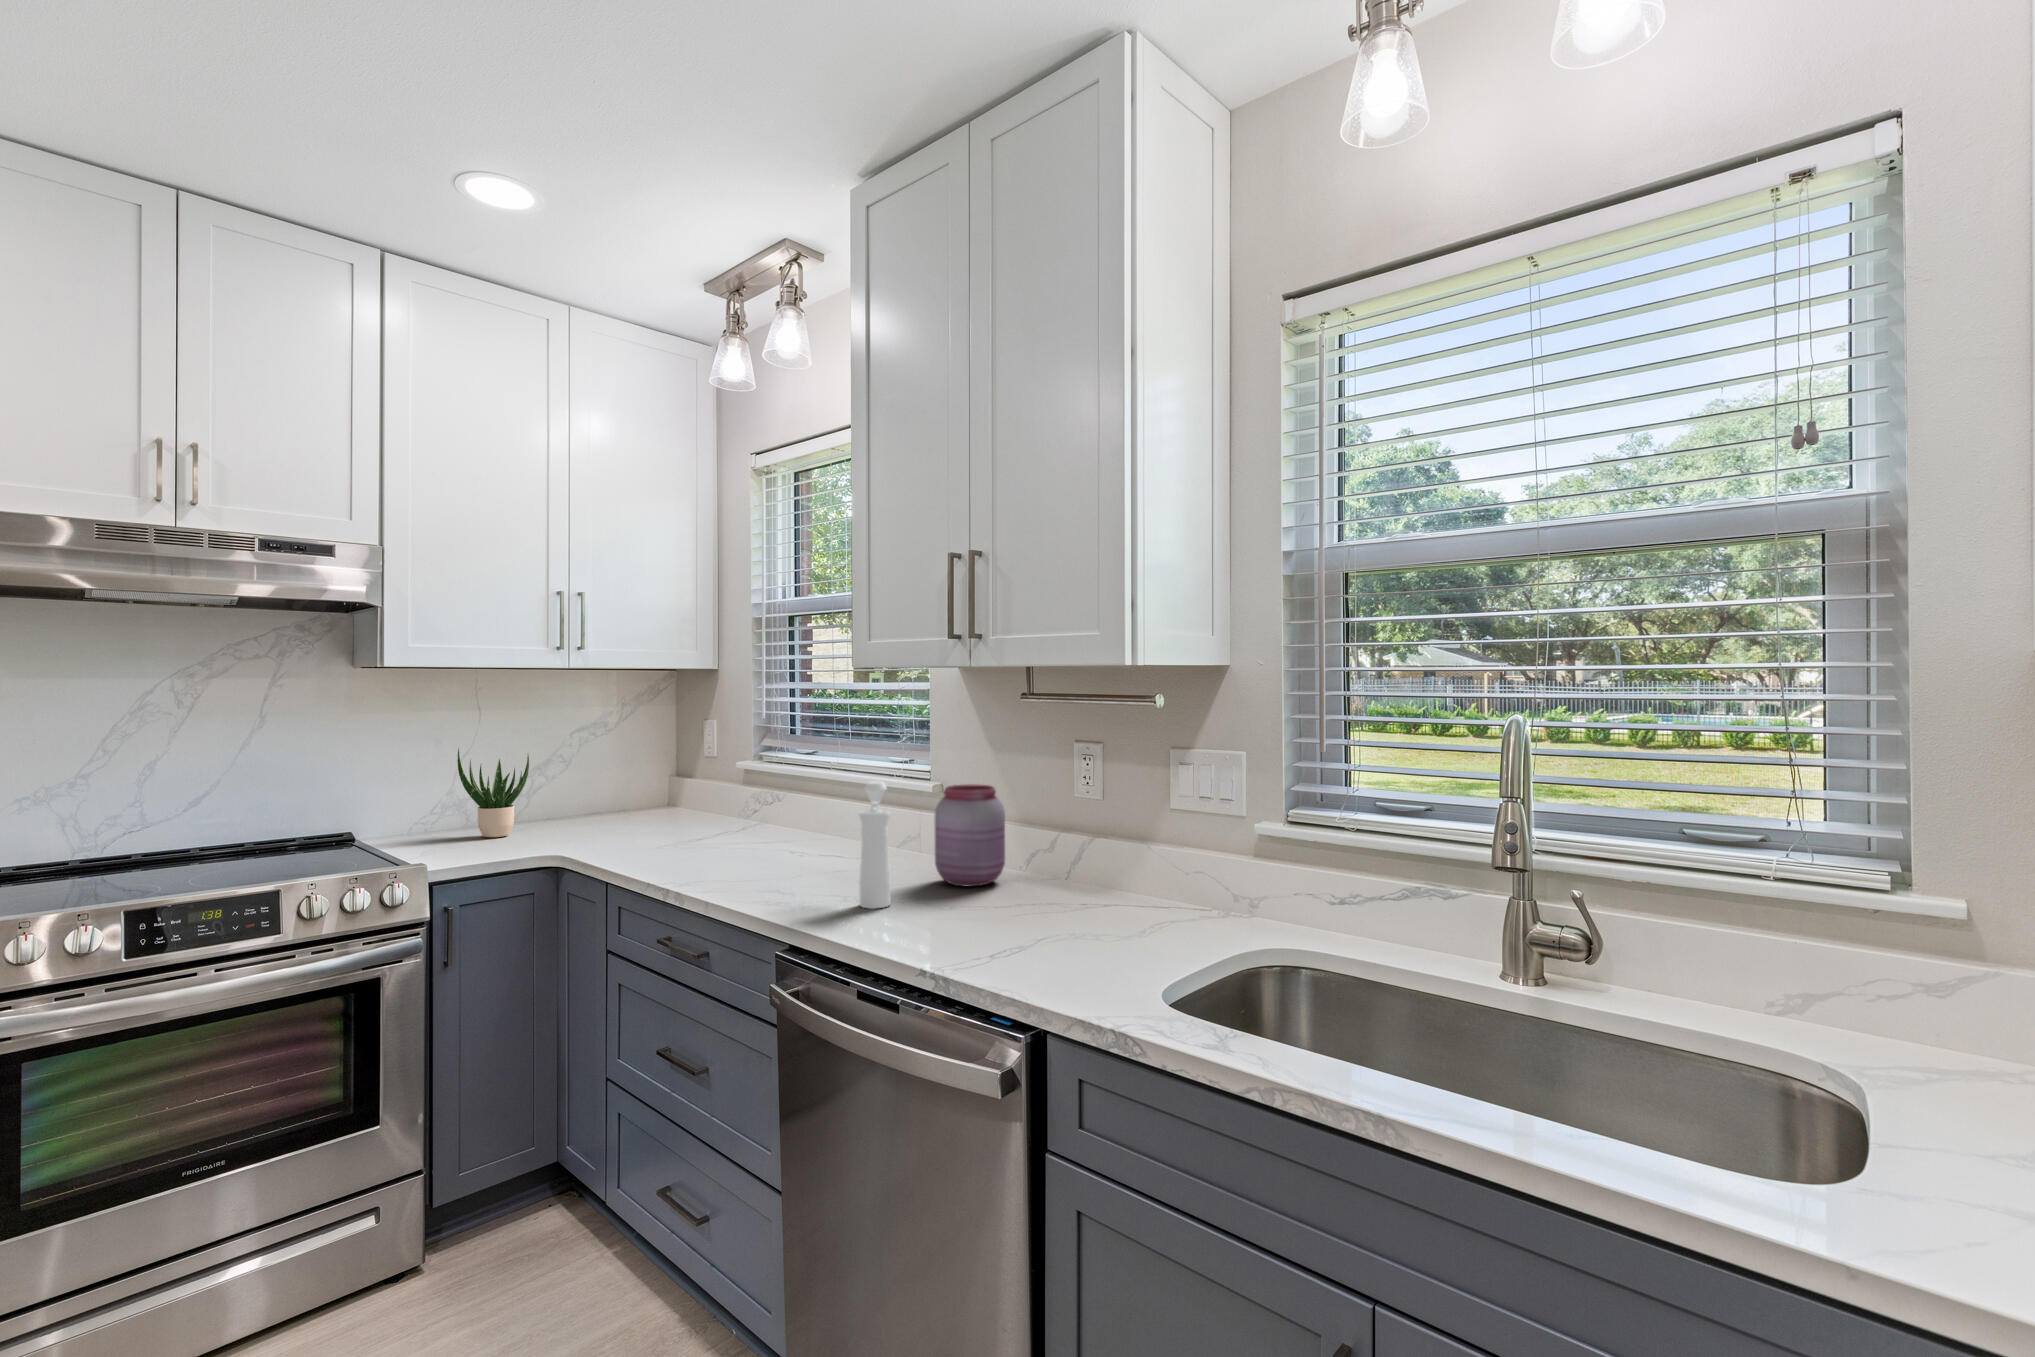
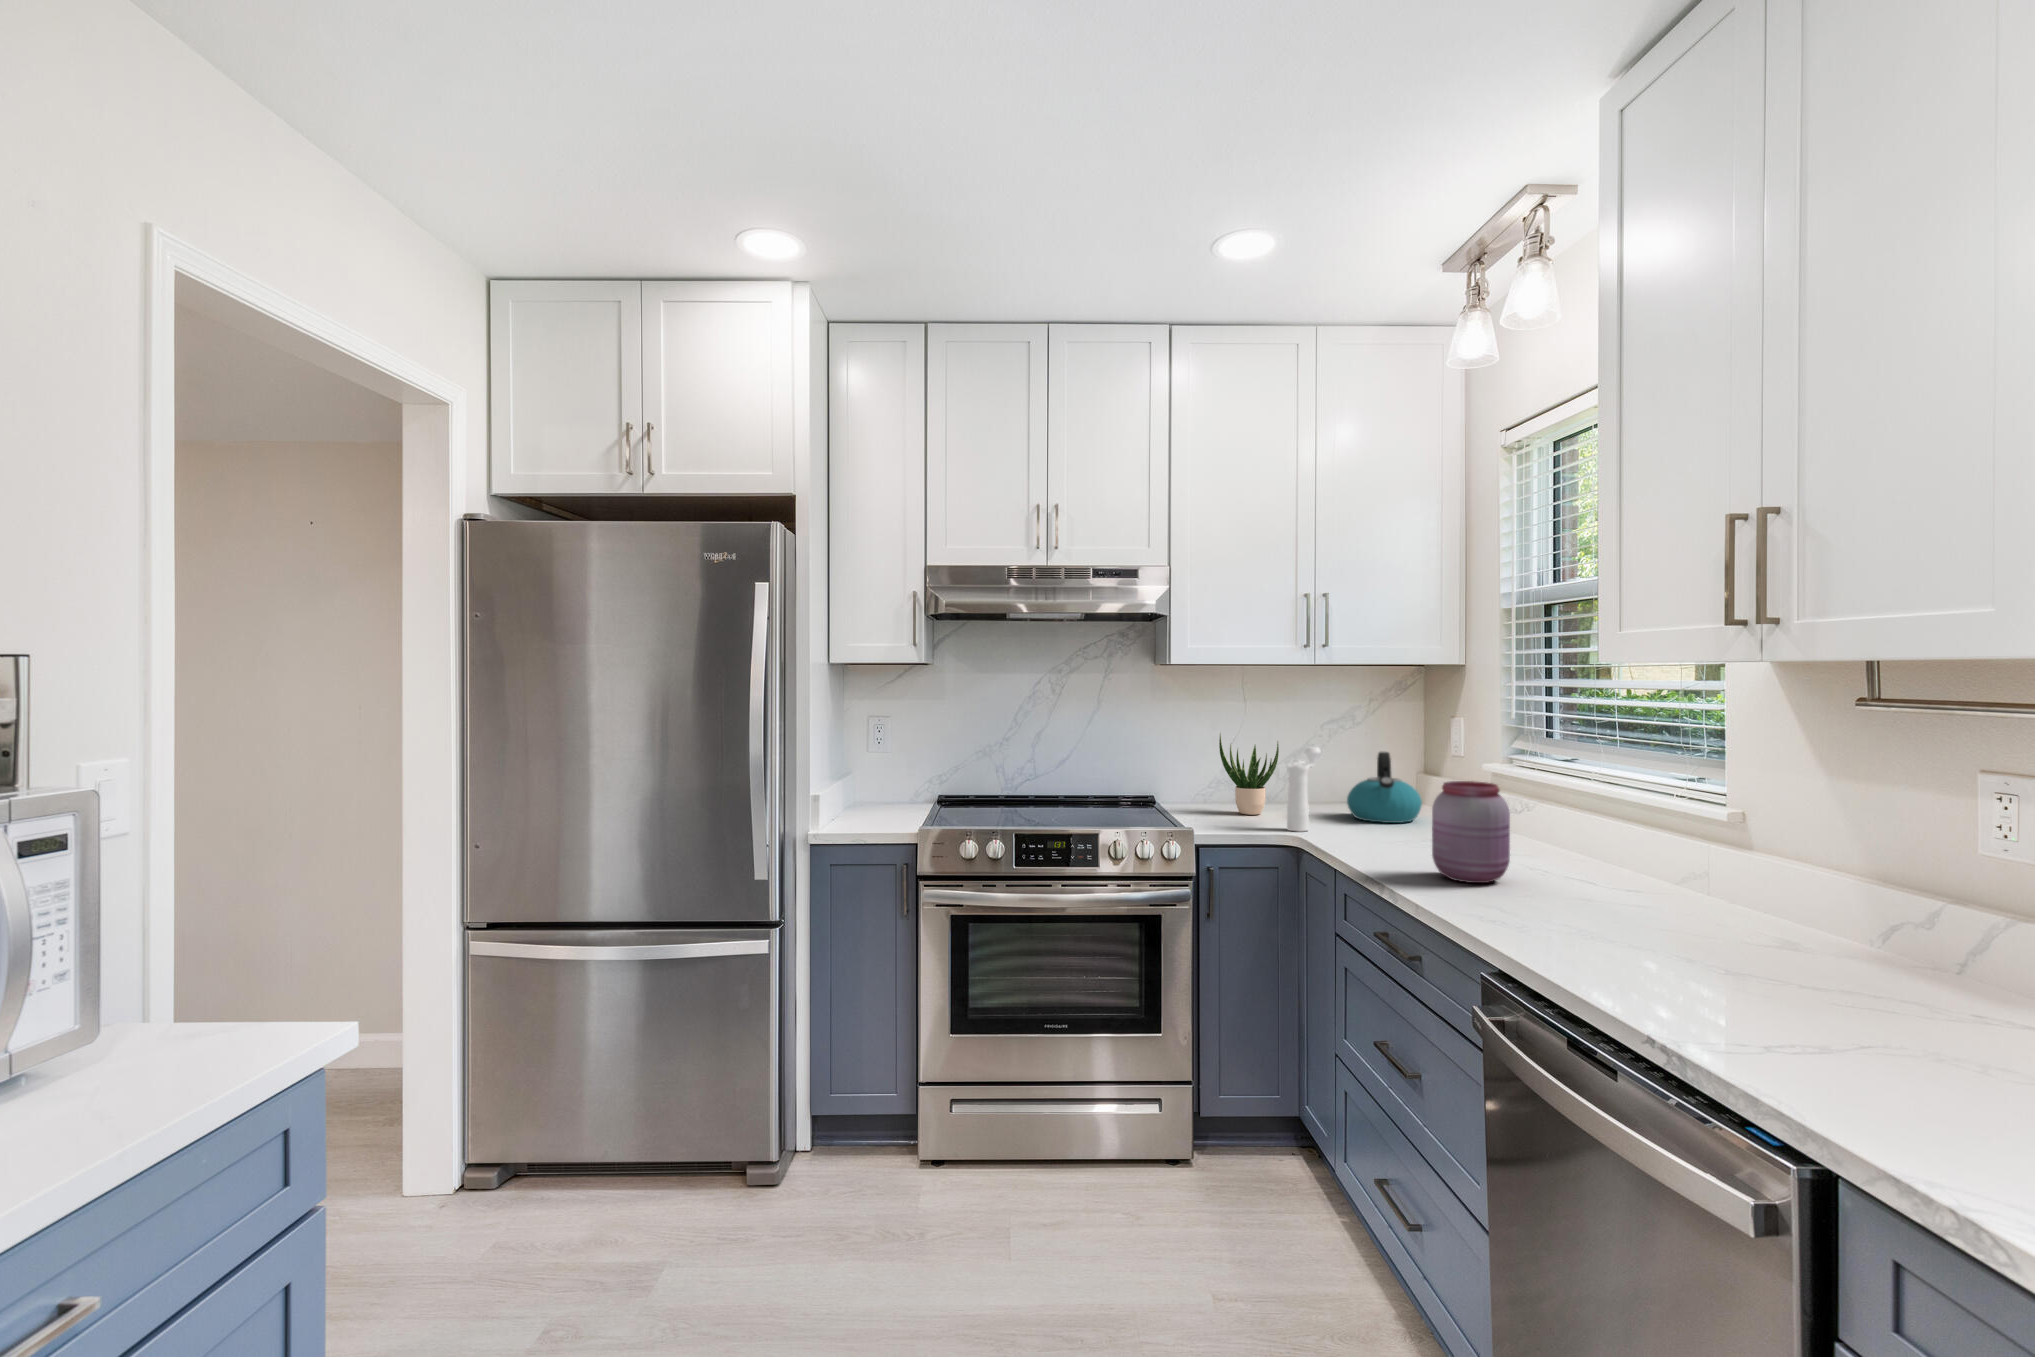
kettle: none [605,758,680,829] -> present [1347,752,1422,823]
pepper mill: present [859,781,891,909] -> present [1287,747,1320,832]
jar: present [935,784,1005,887] -> present [1432,781,1510,883]

